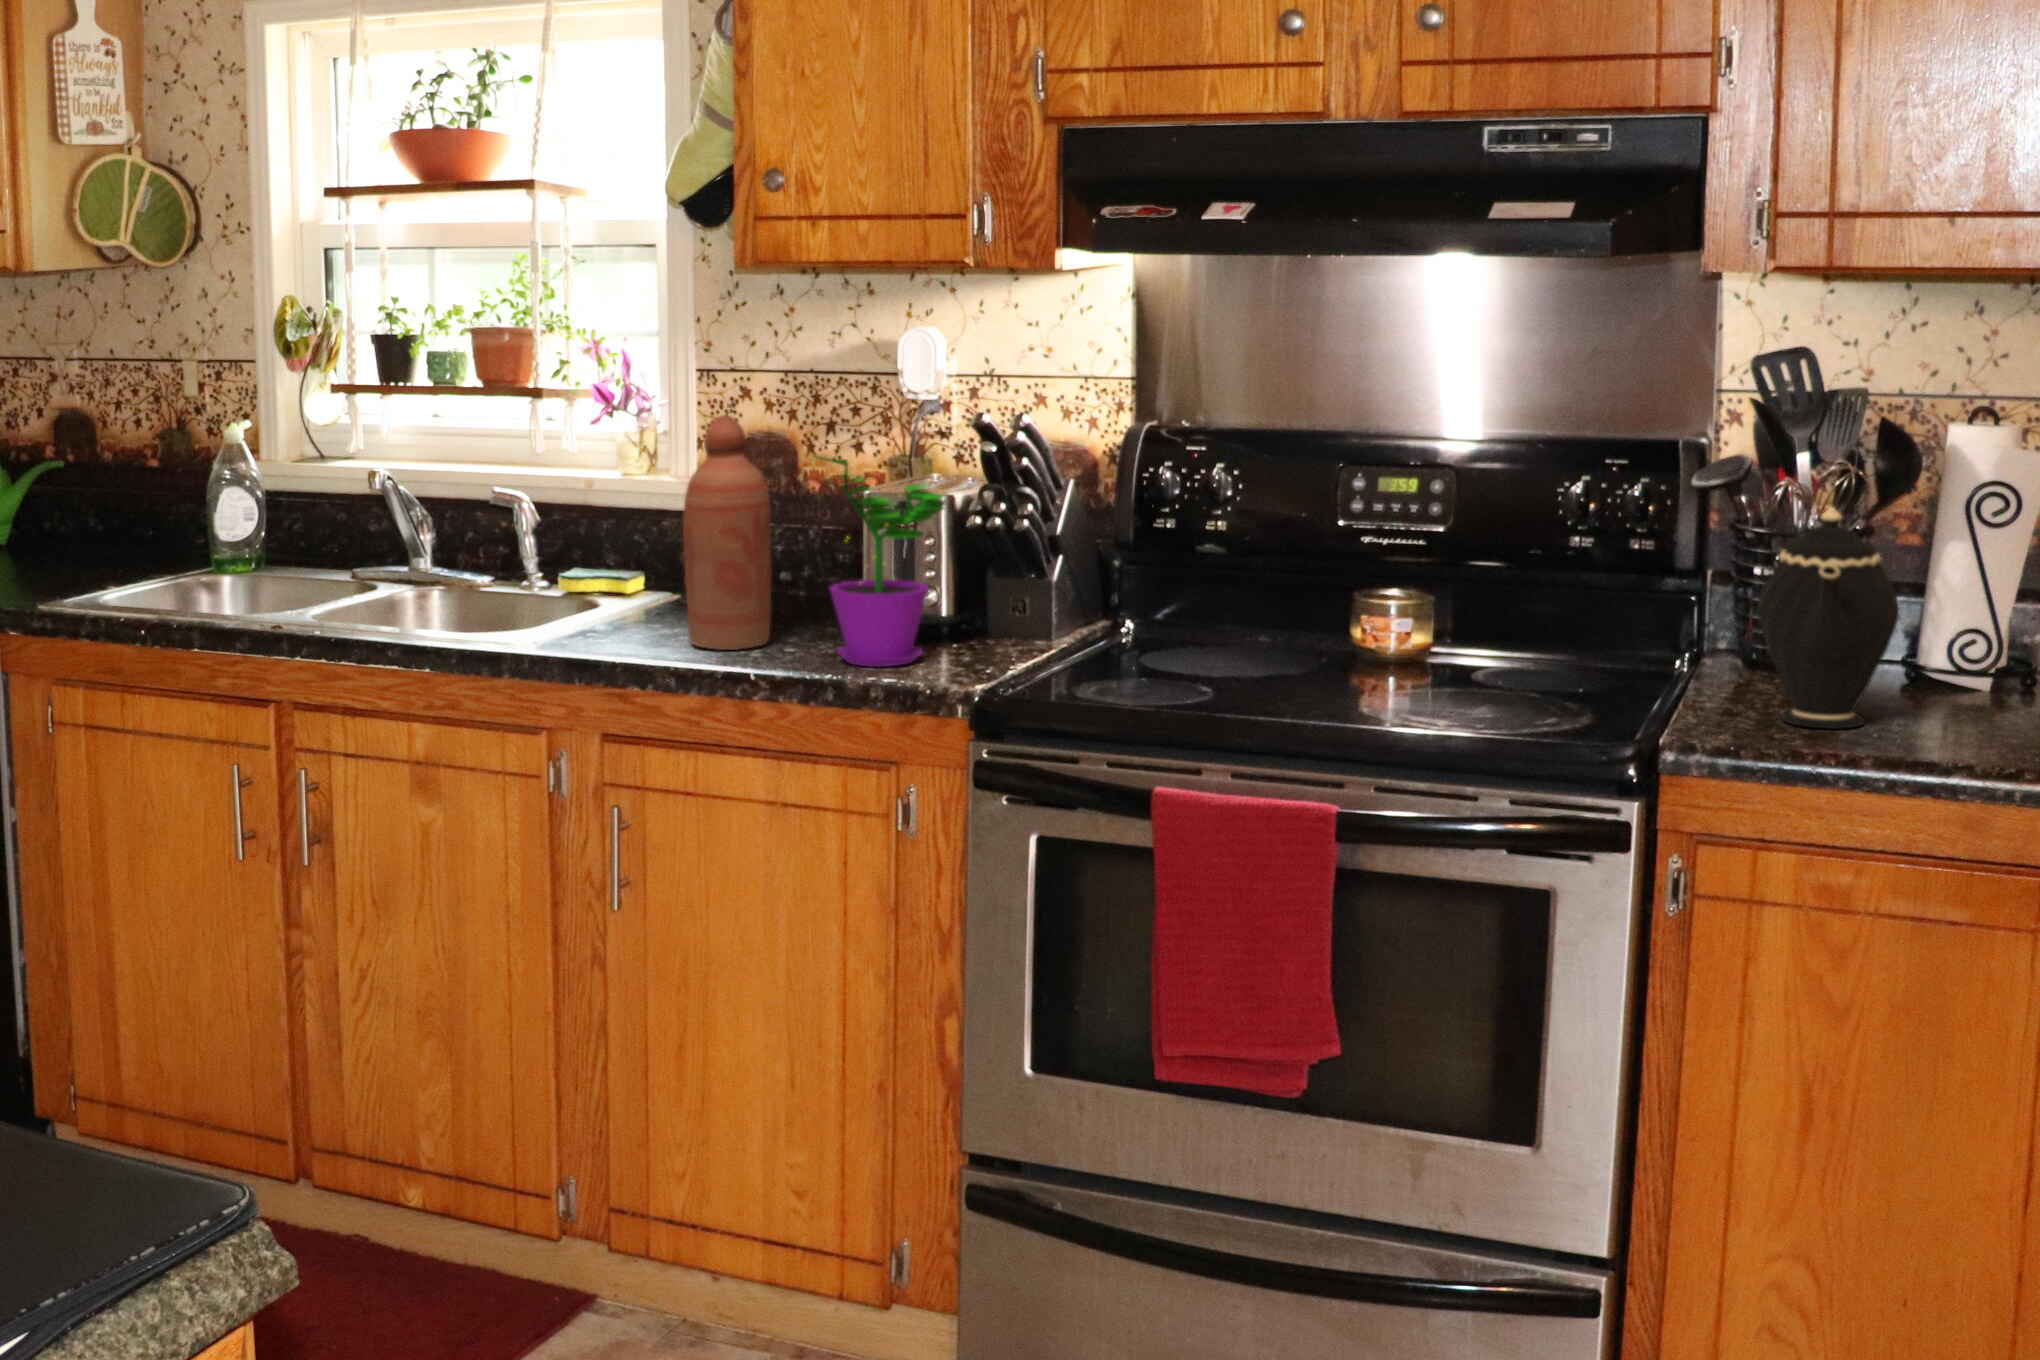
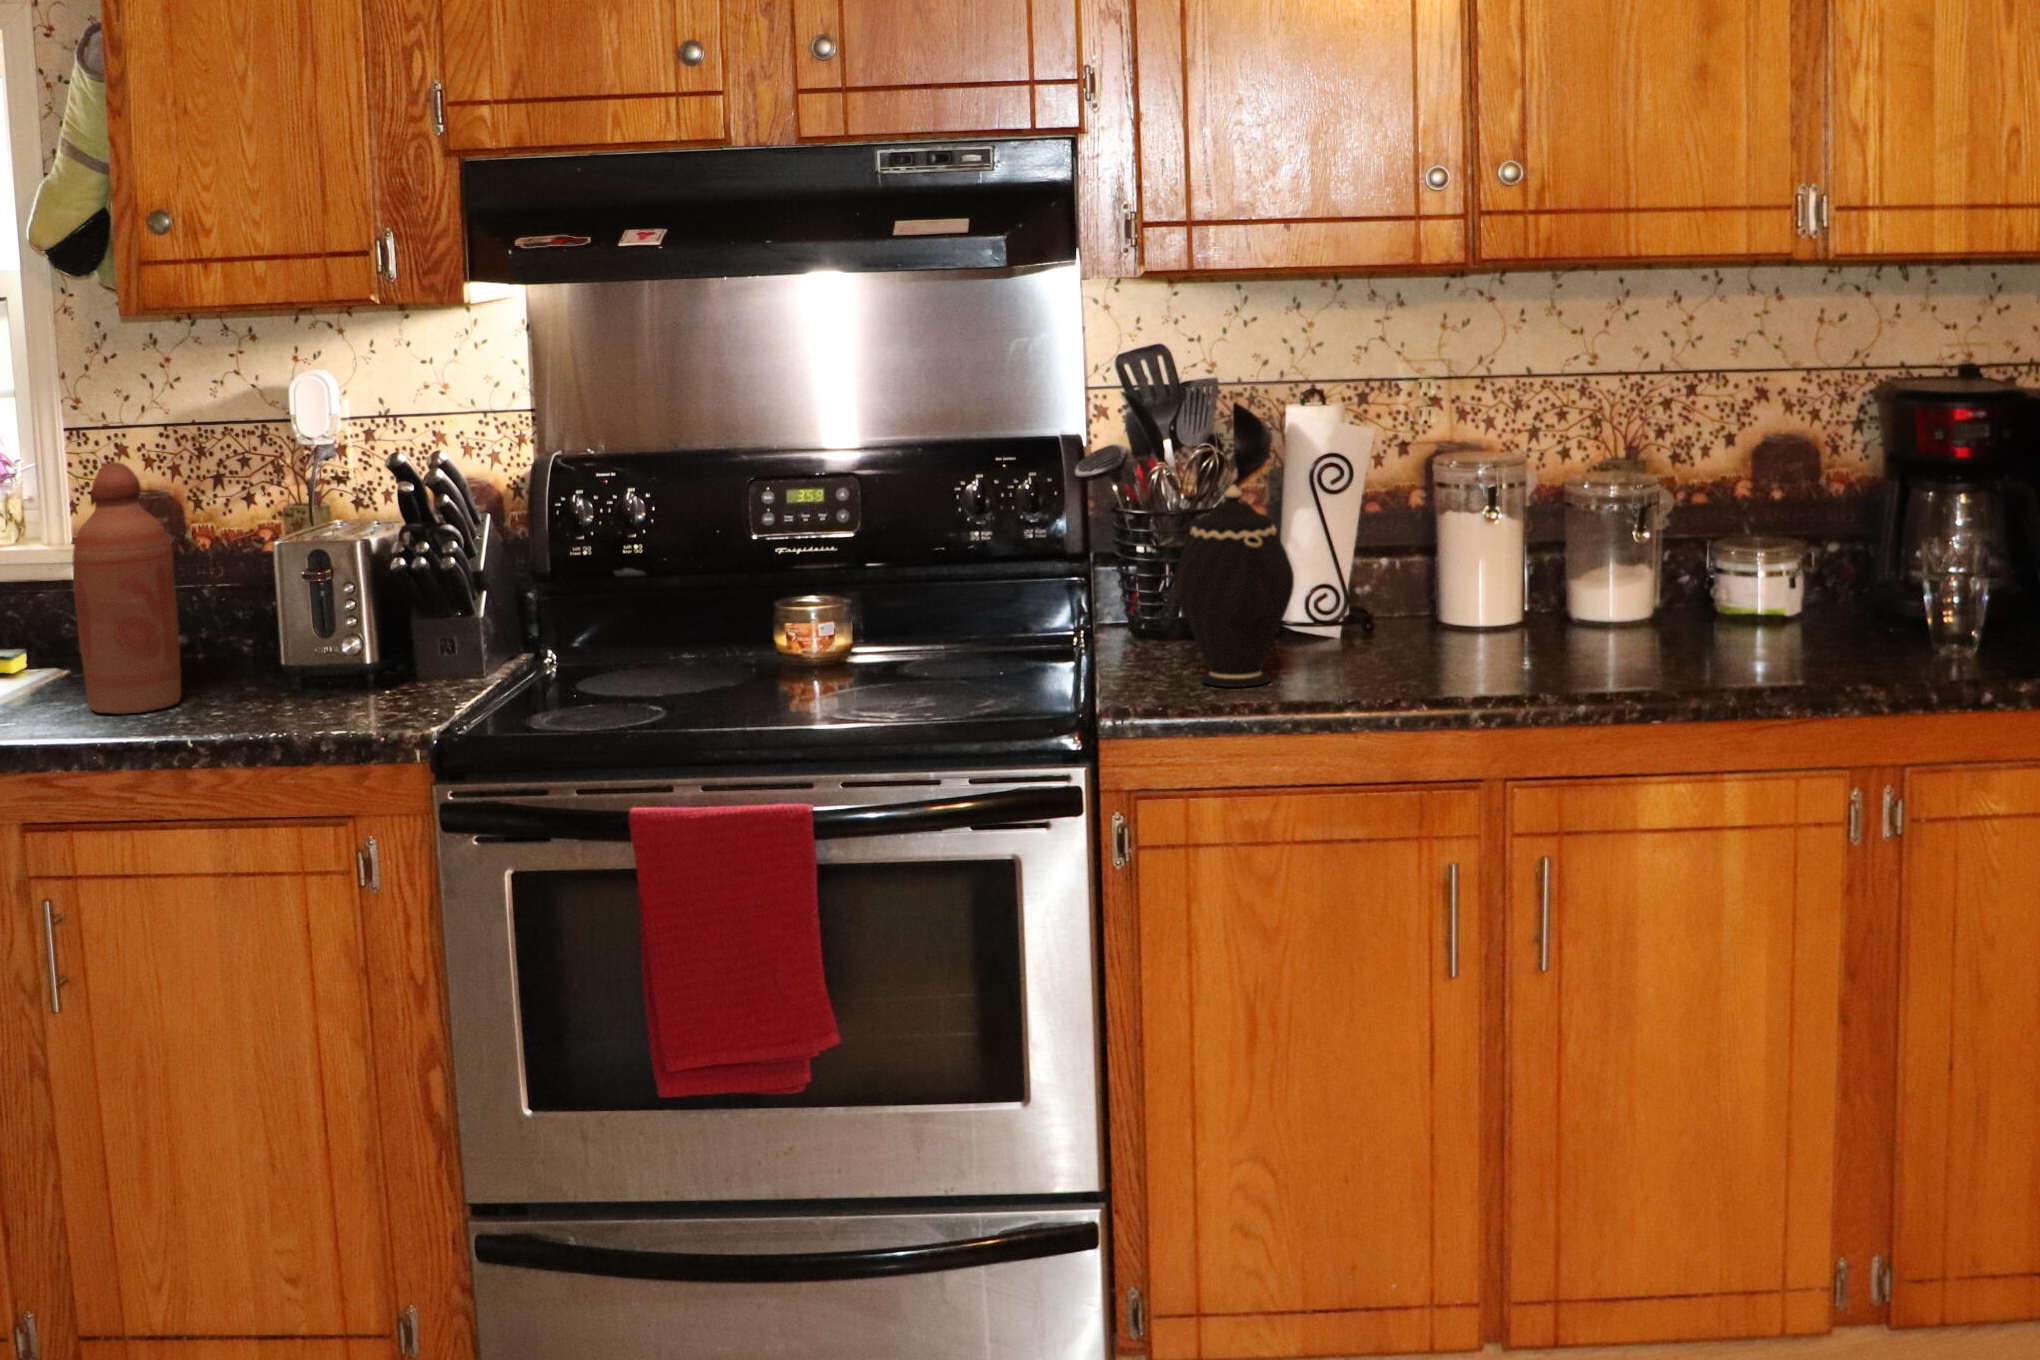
flower pot: present [813,455,946,667] -> none [220,477,378,716]

